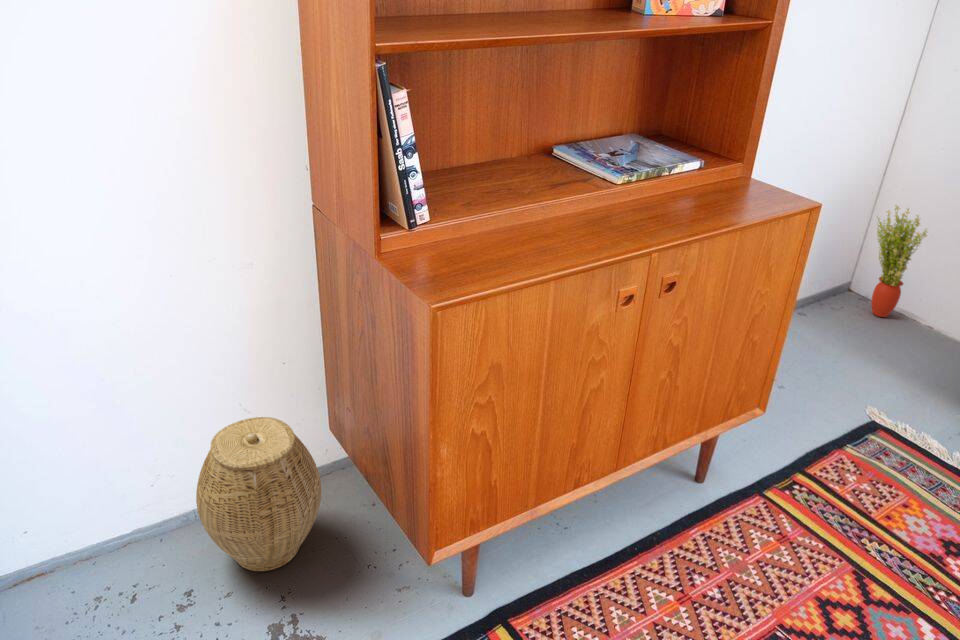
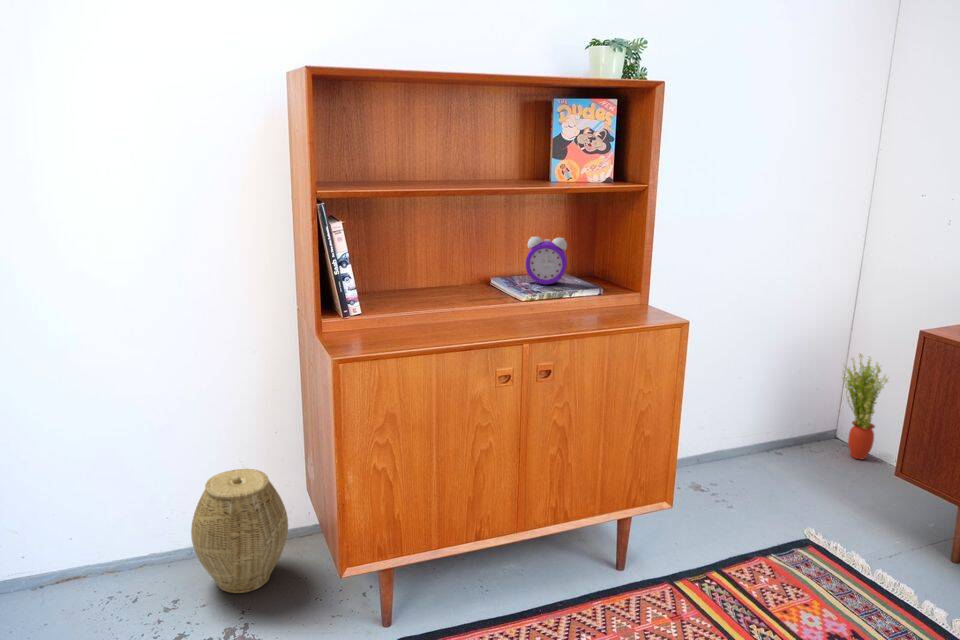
alarm clock: none [600,89,657,153] -> present [526,237,567,284]

